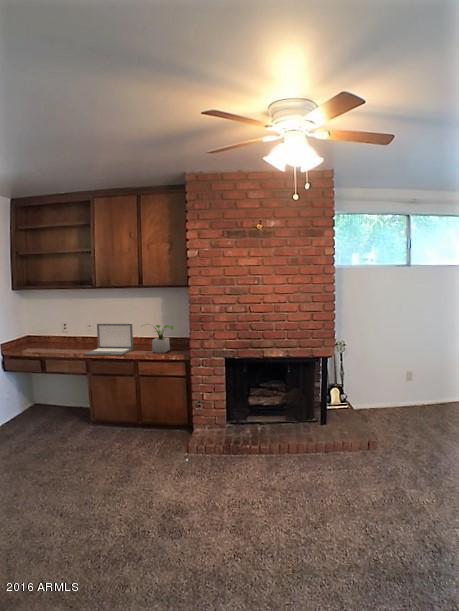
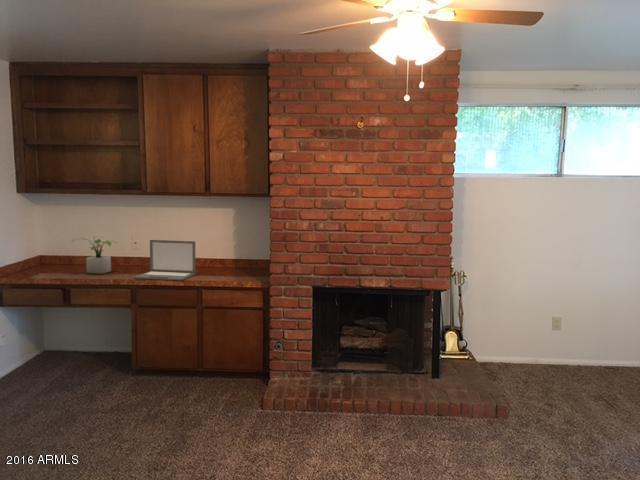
potted plant: present [152,325,173,353] -> present [83,238,111,274]

